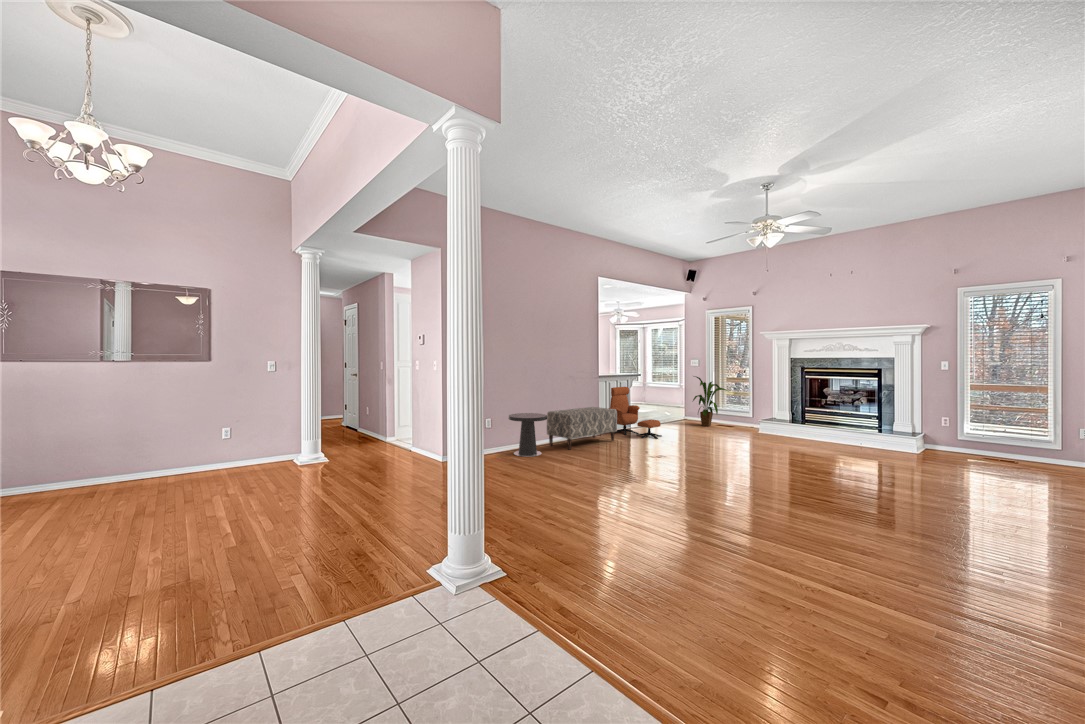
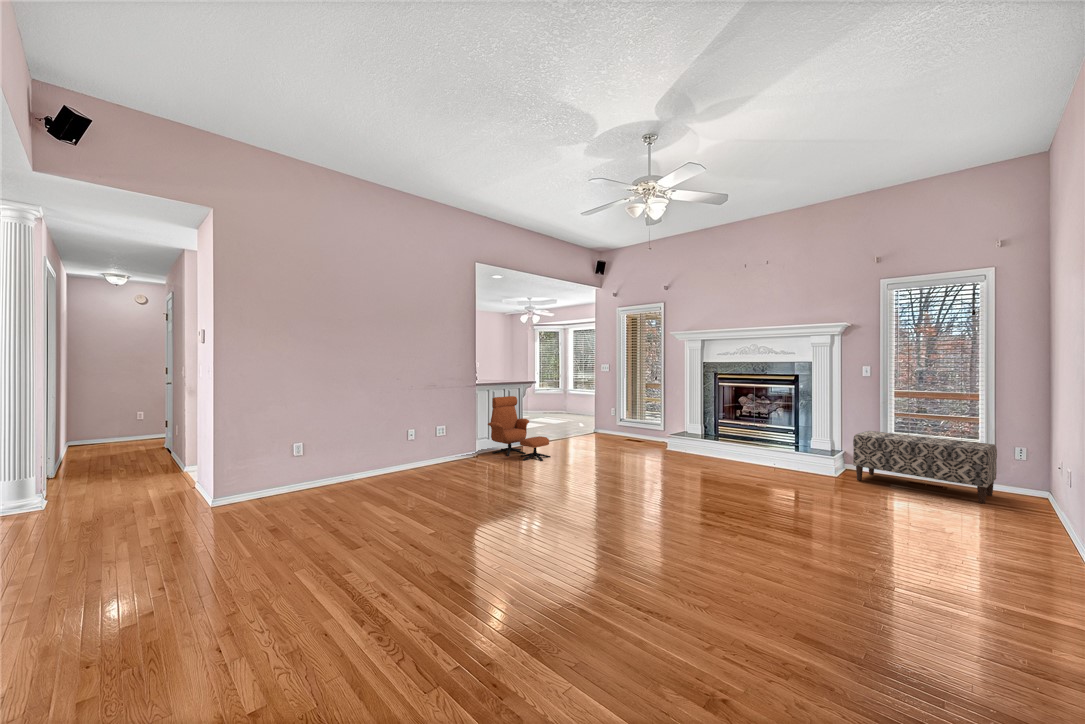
house plant: present [693,376,729,426] -> none [595,383,639,442]
bench: present [547,407,617,450] -> present [853,431,997,503]
side table: present [509,413,547,457] -> none [323,433,380,494]

